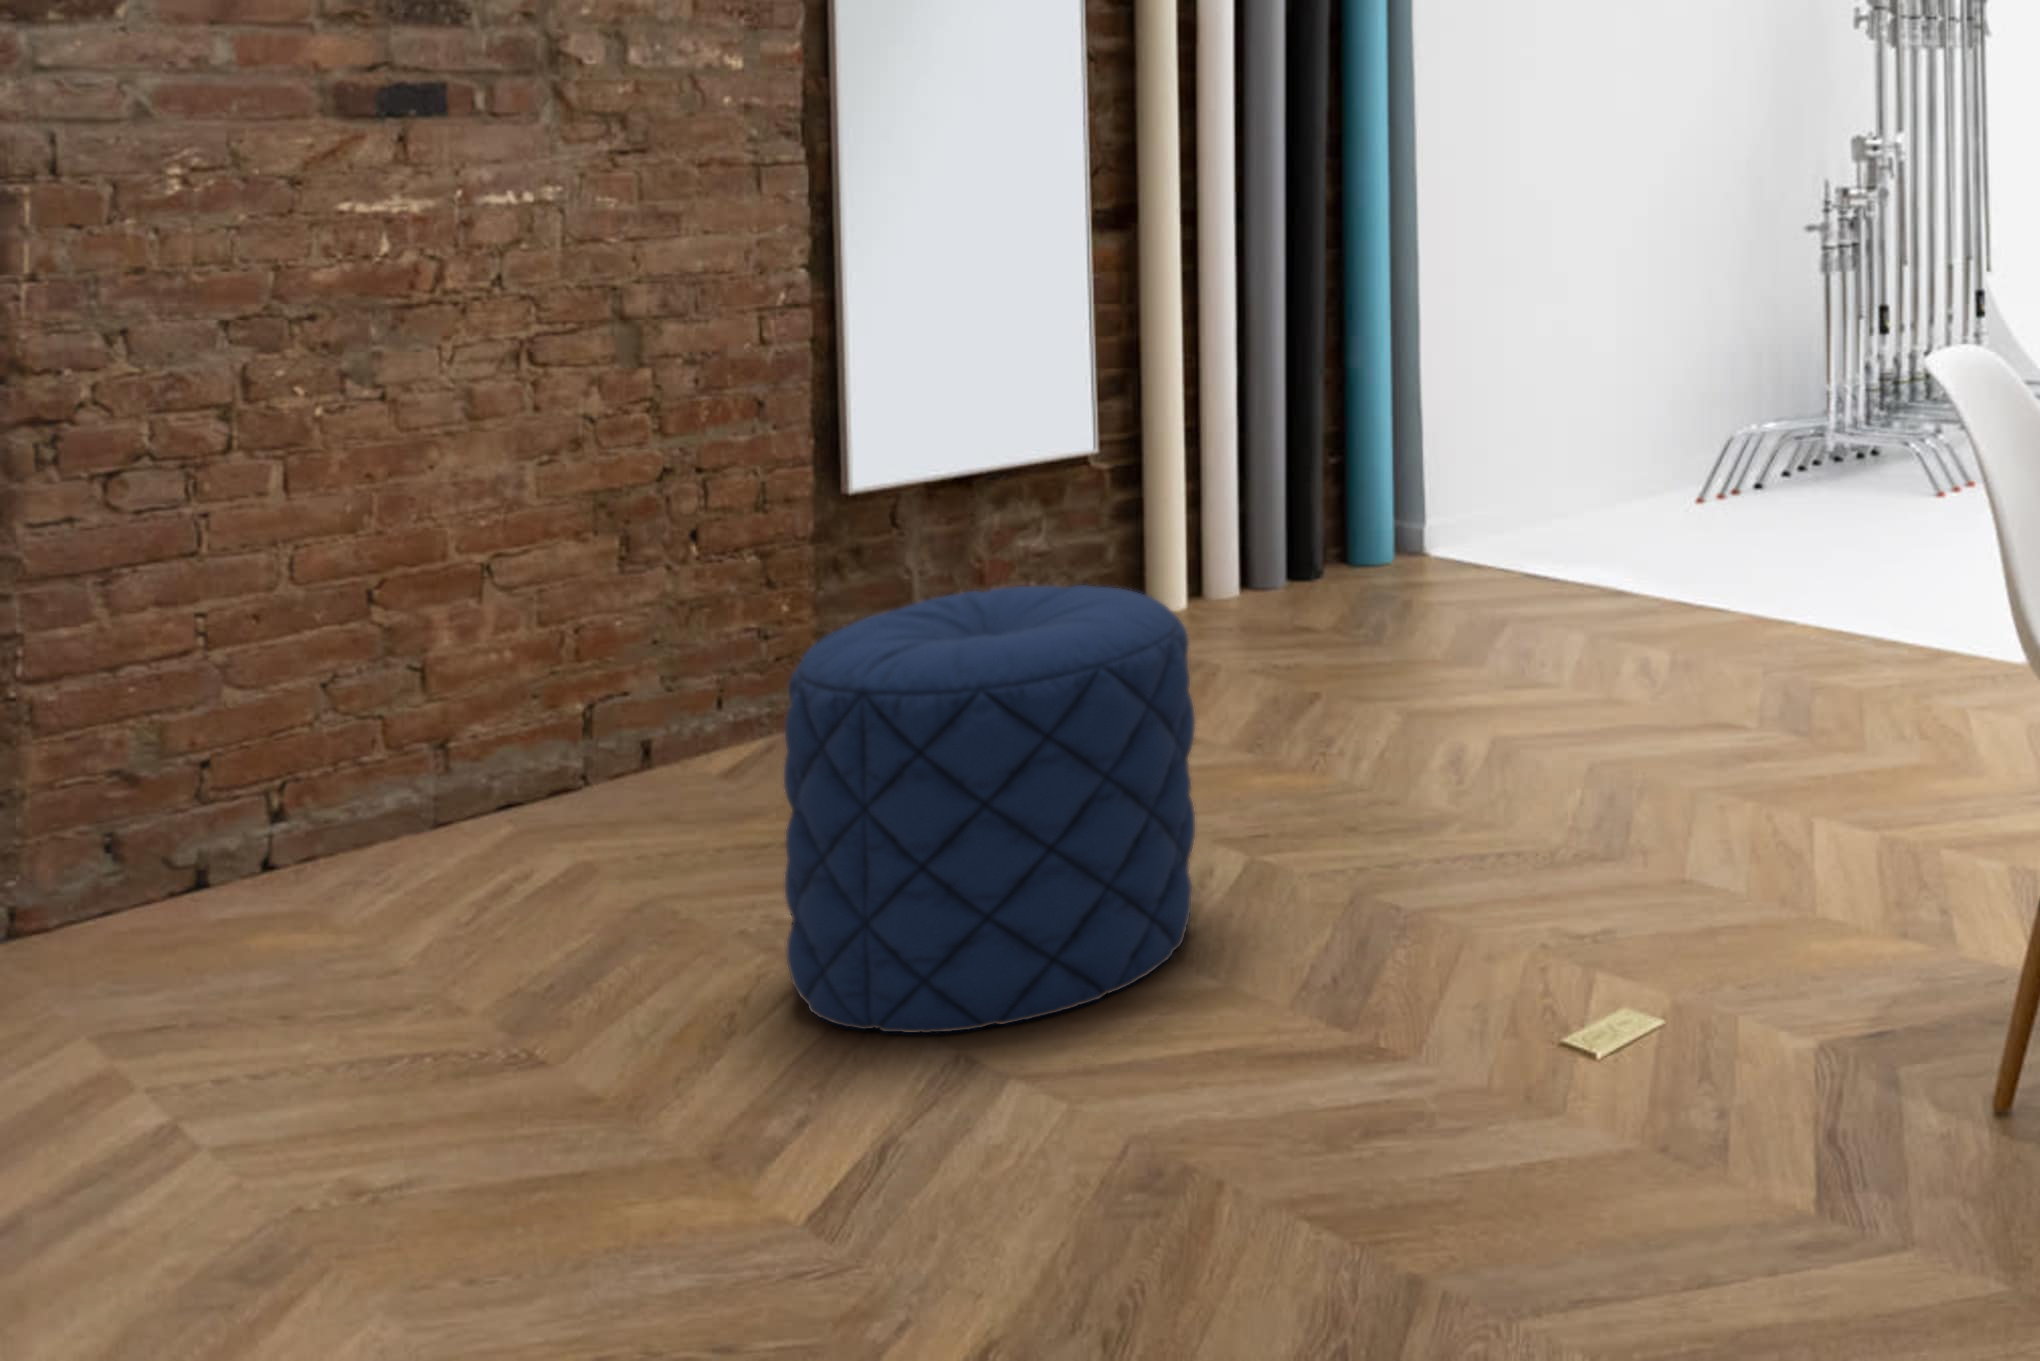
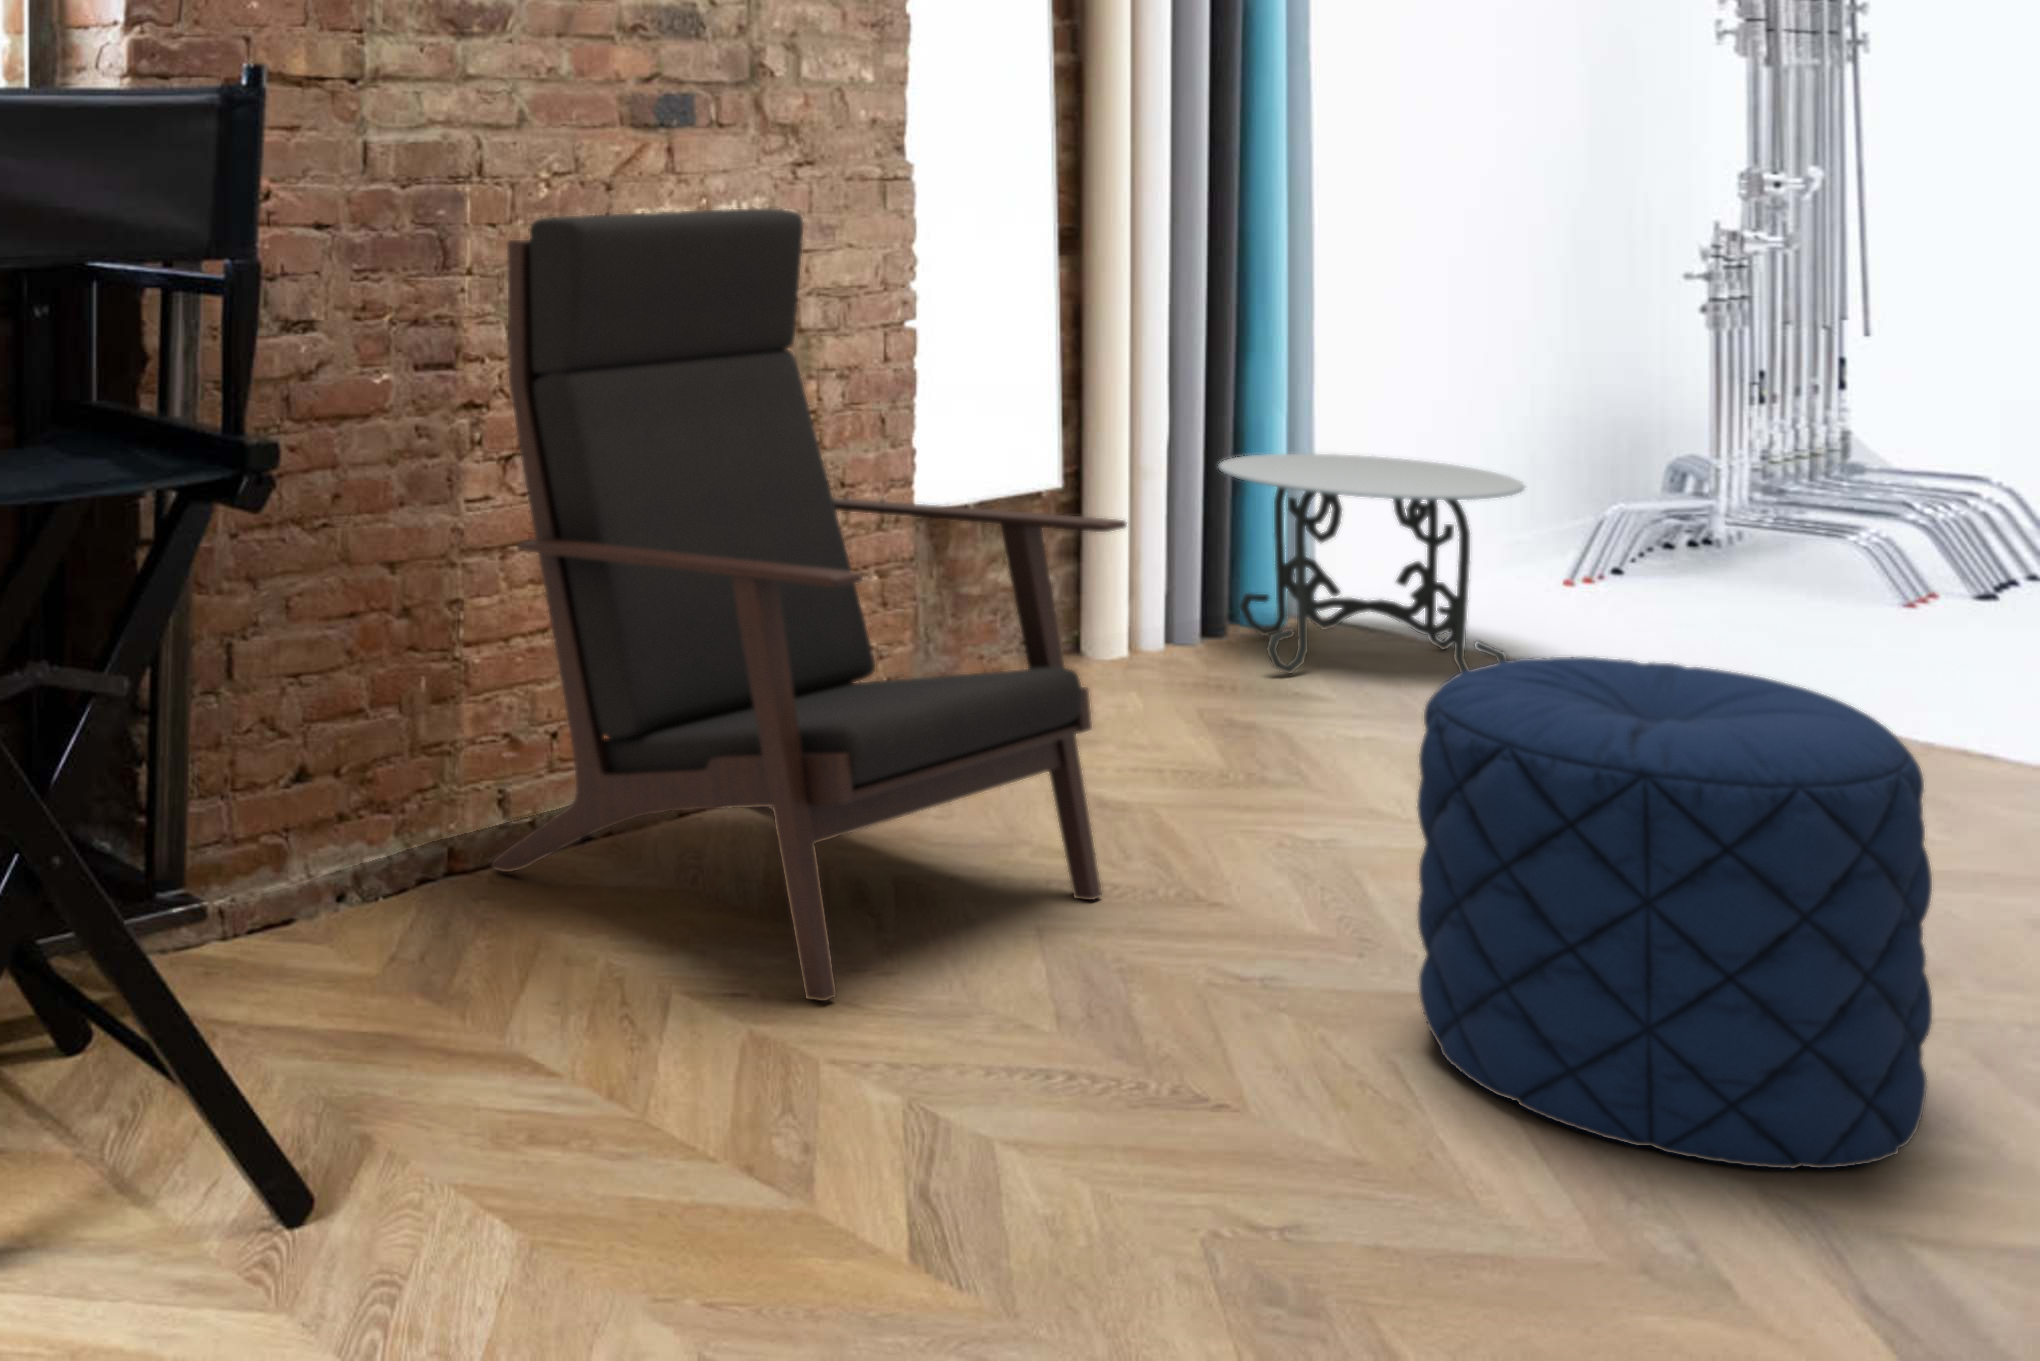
lounge chair: none [41,199,747,1010] -> present [492,208,1126,1001]
side table: none [1251,407,1503,614] -> present [1218,454,1524,673]

